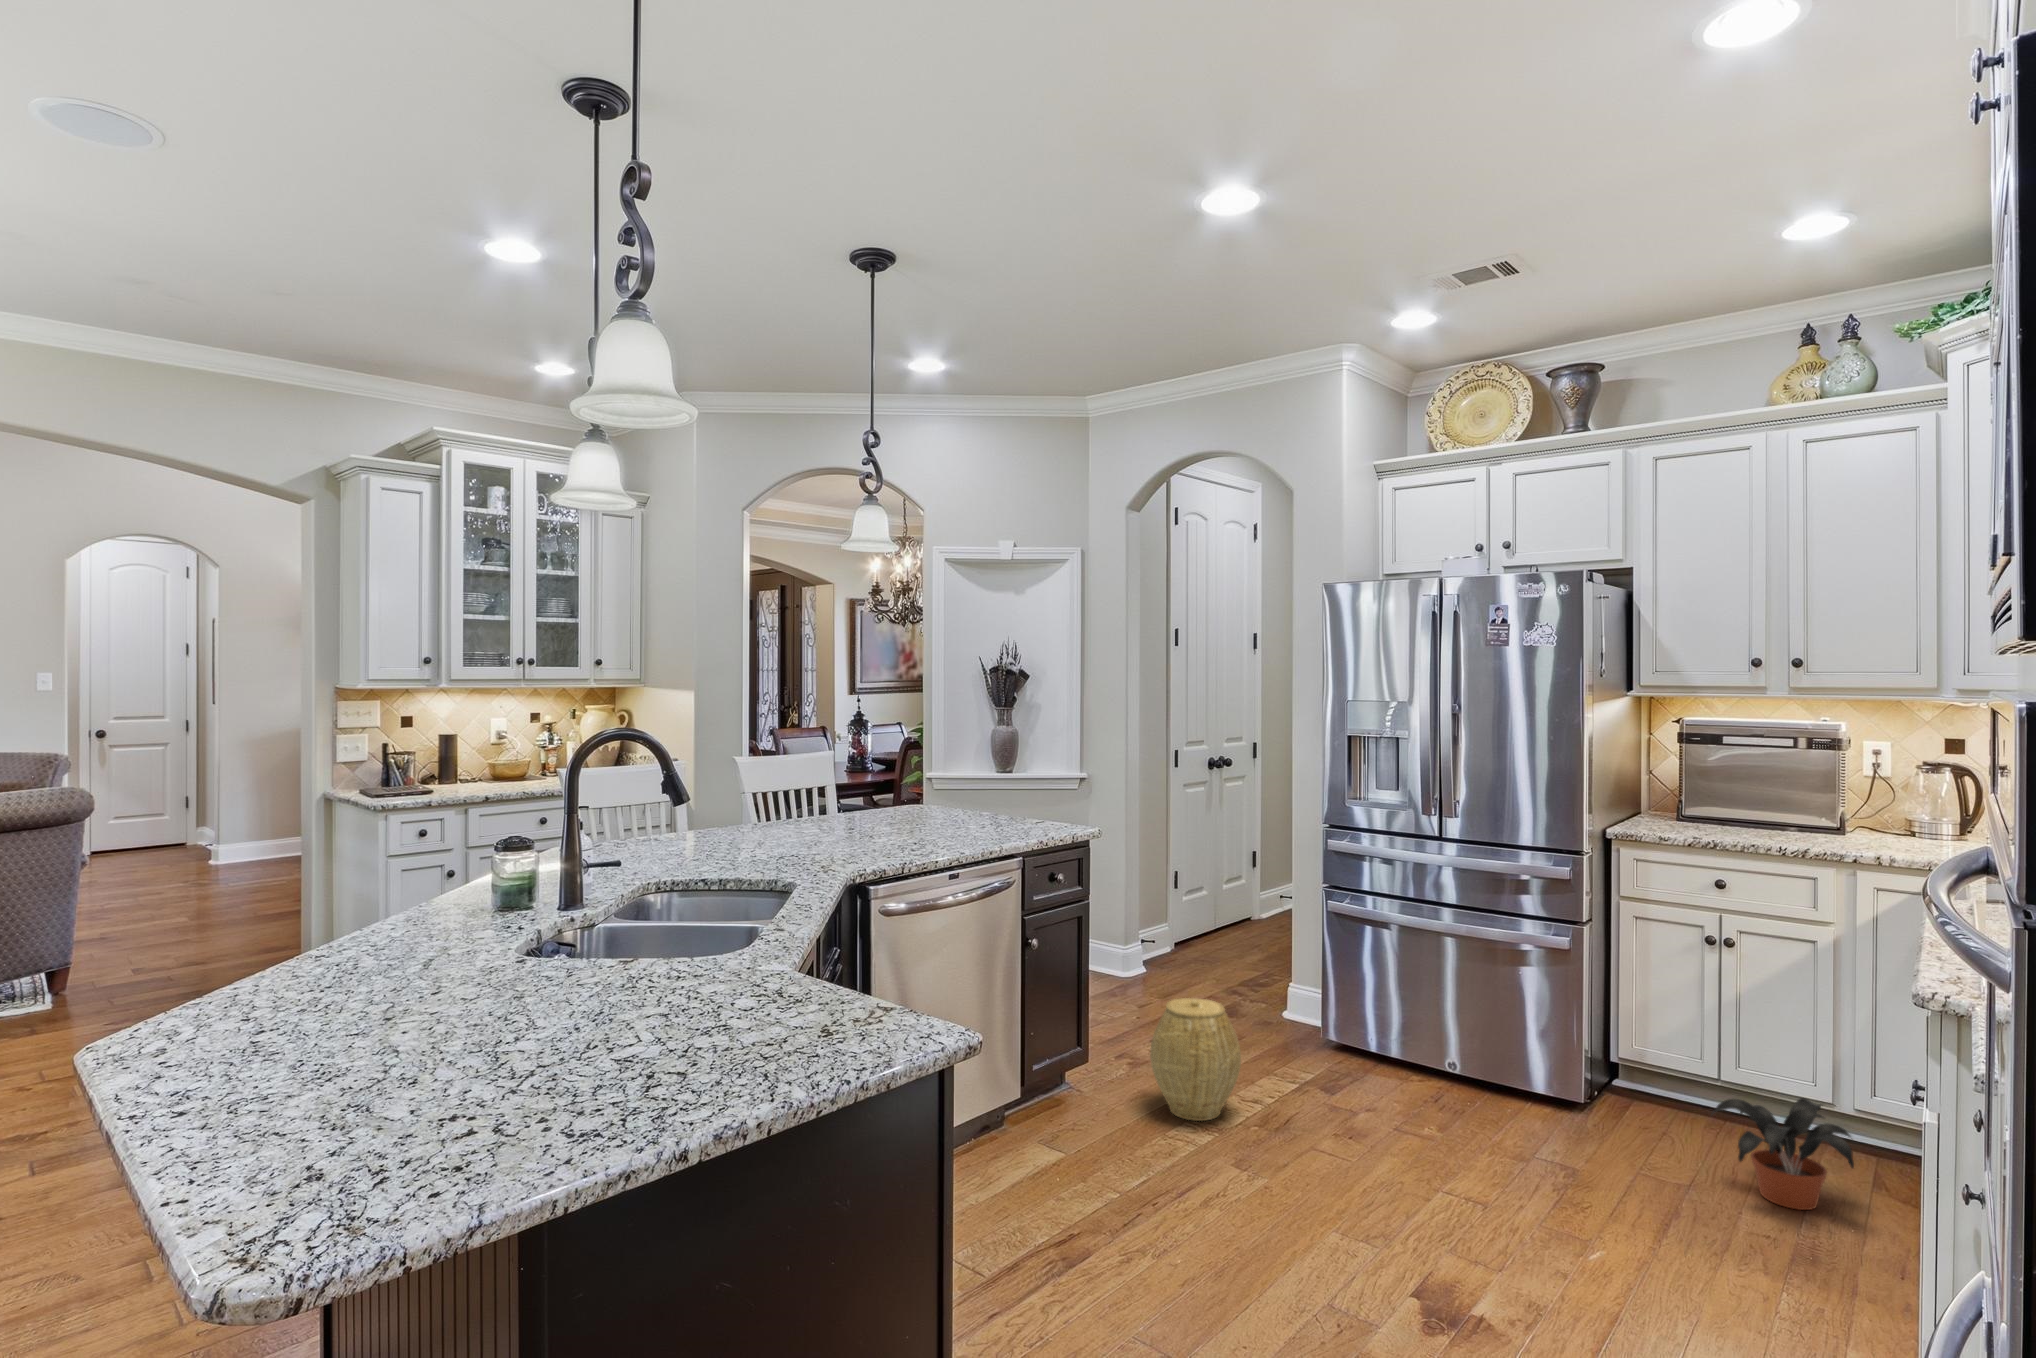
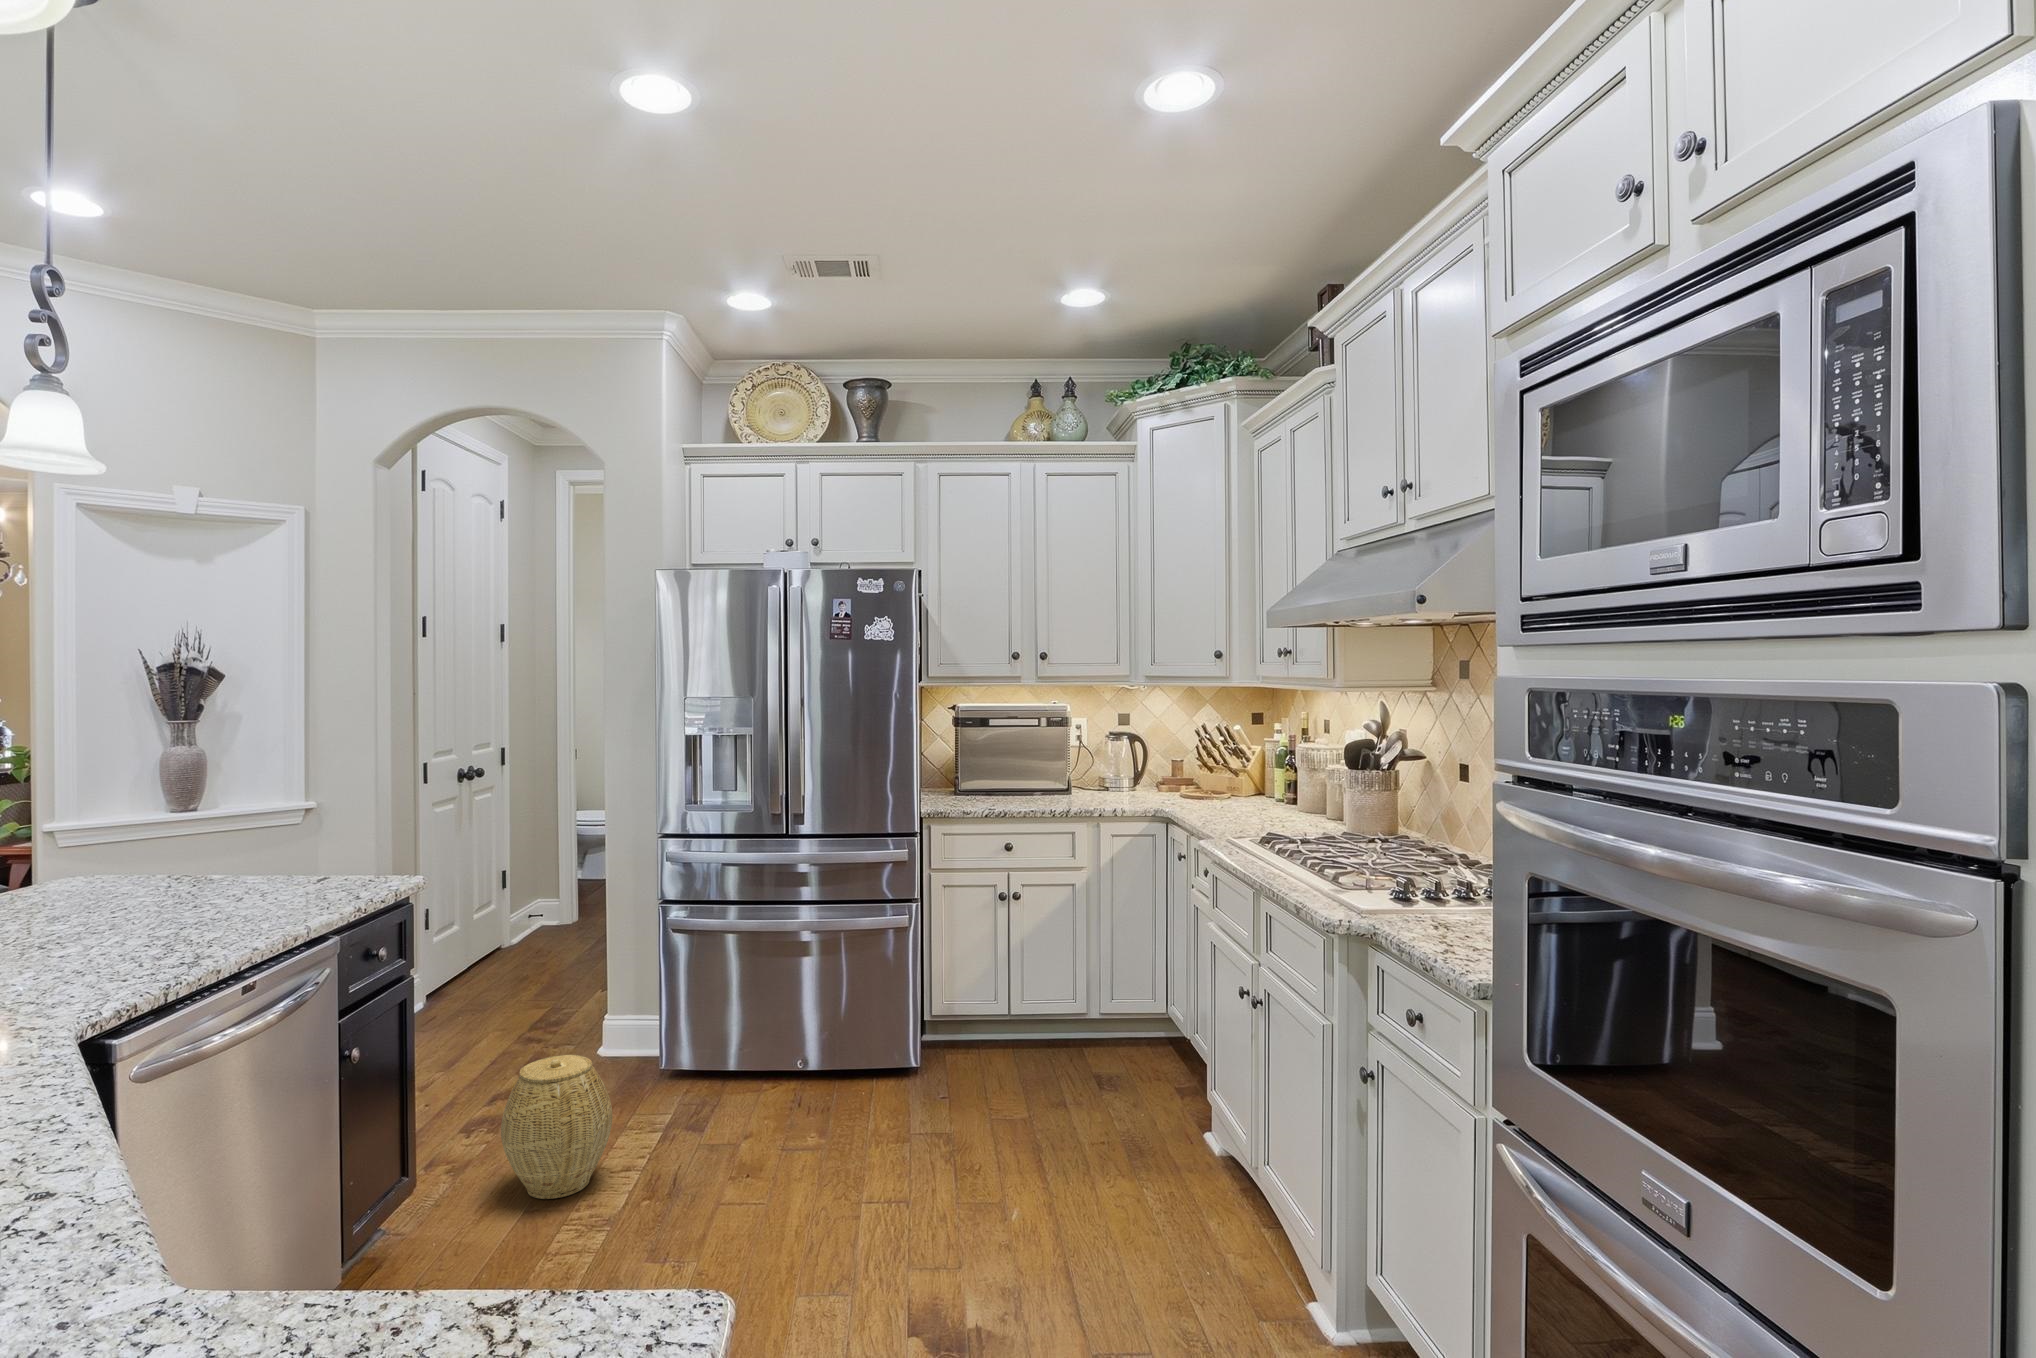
potted plant: present [1713,1098,1854,1210] -> none [1022,1009,1120,1099]

